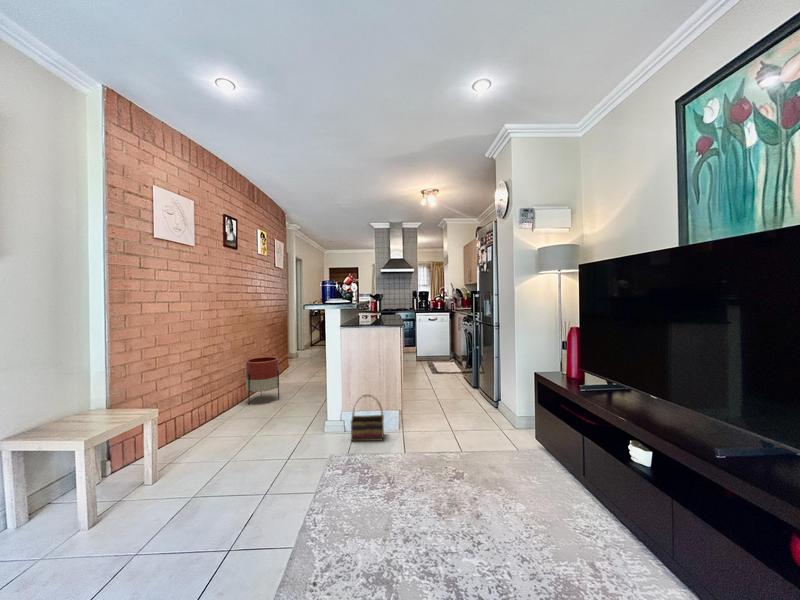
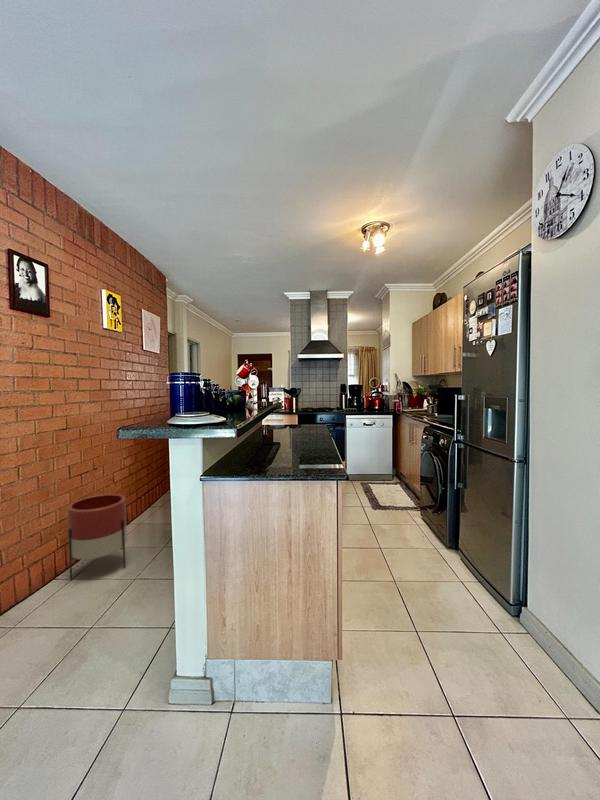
basket: present [351,395,384,441] -> none [212,635,291,753]

